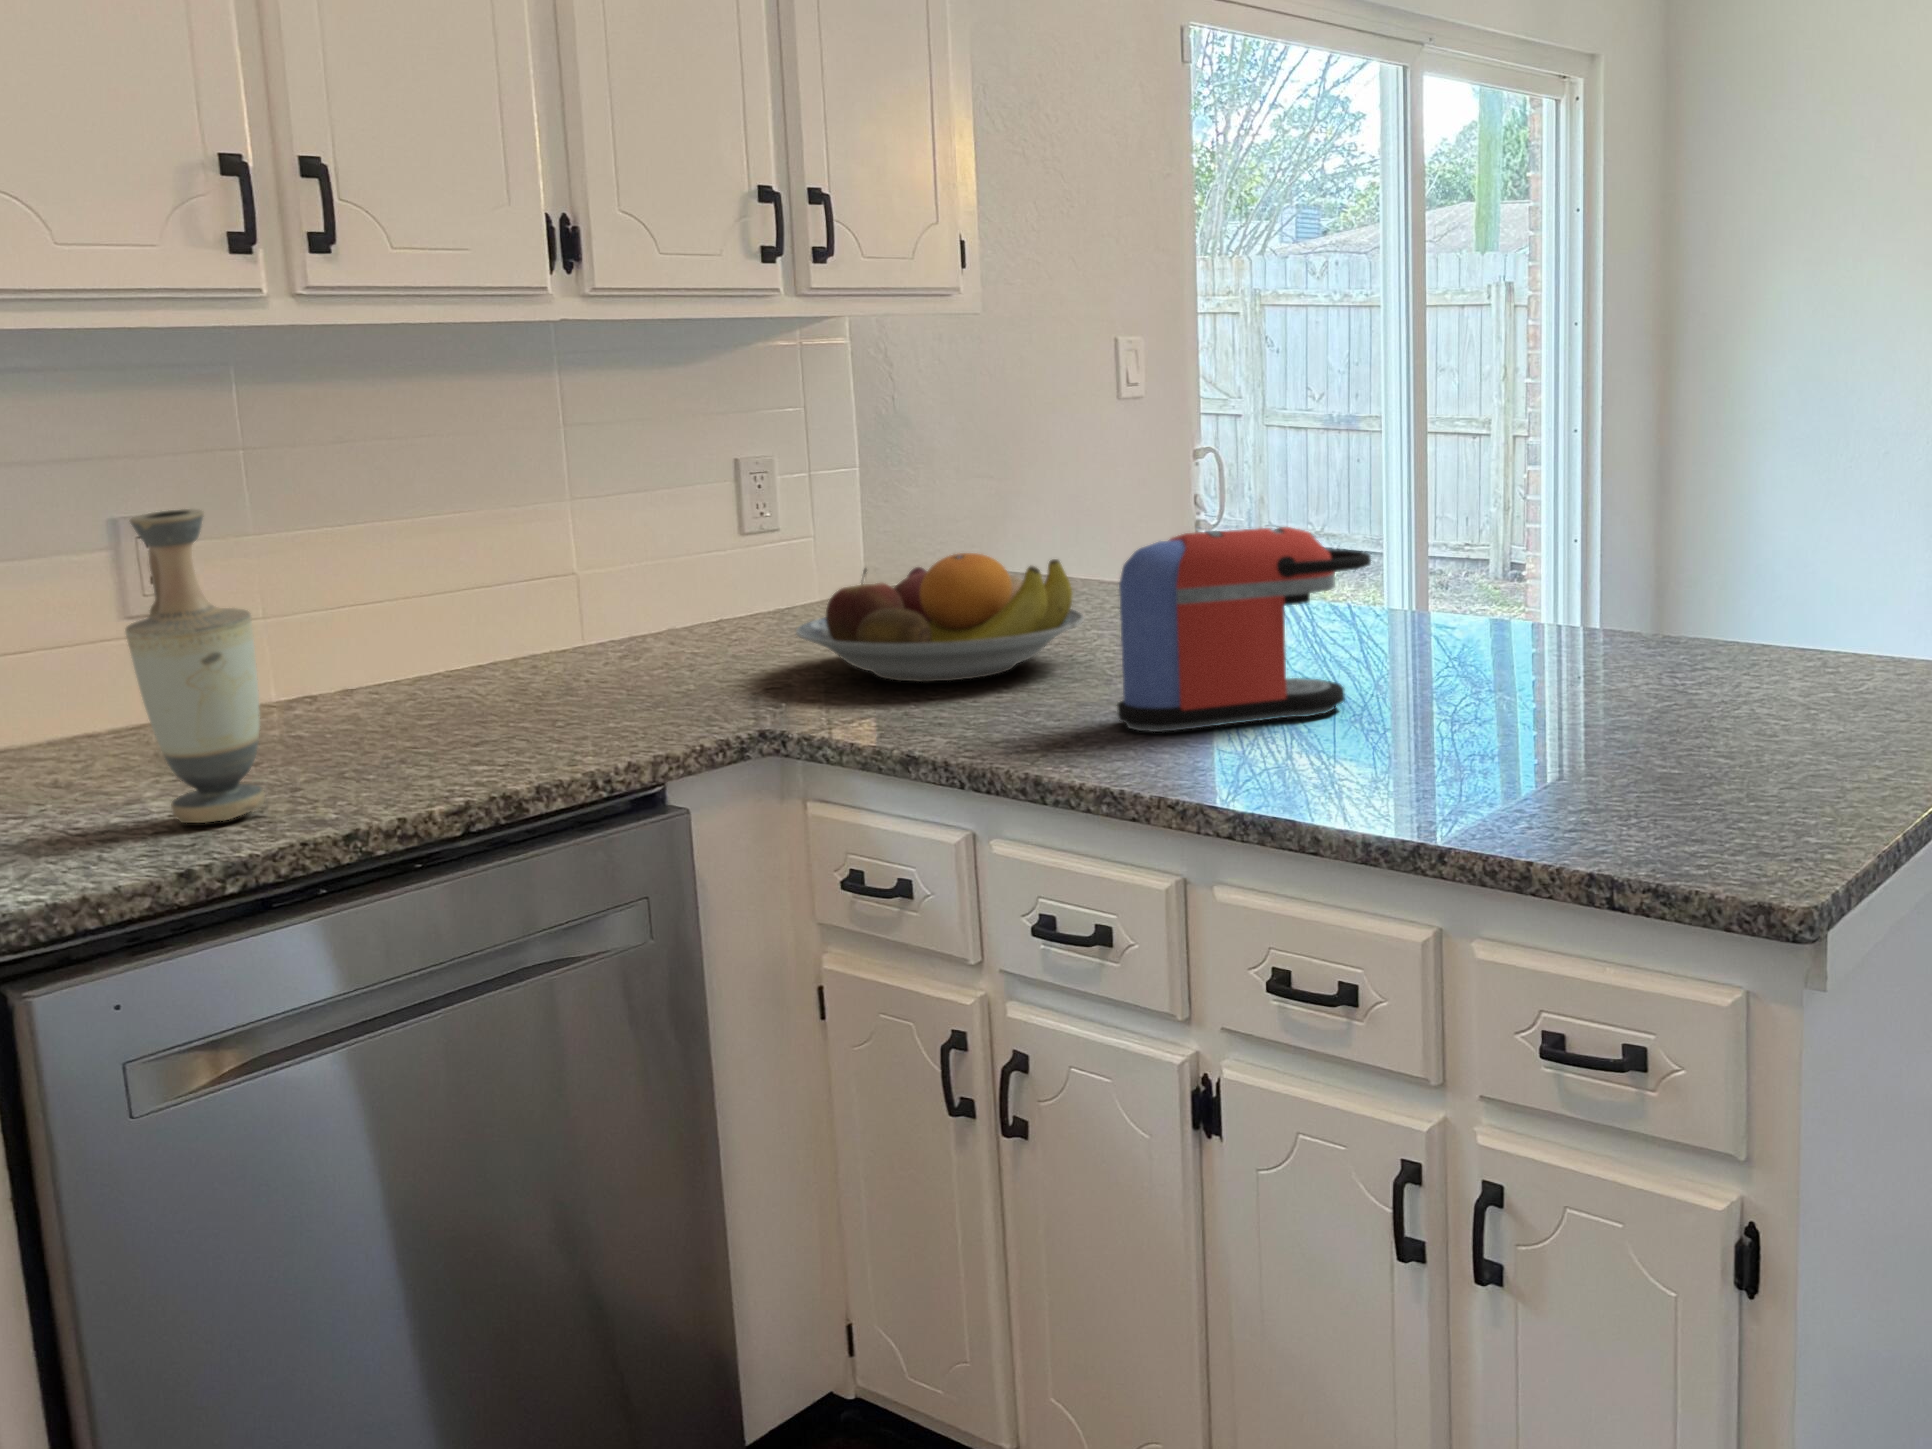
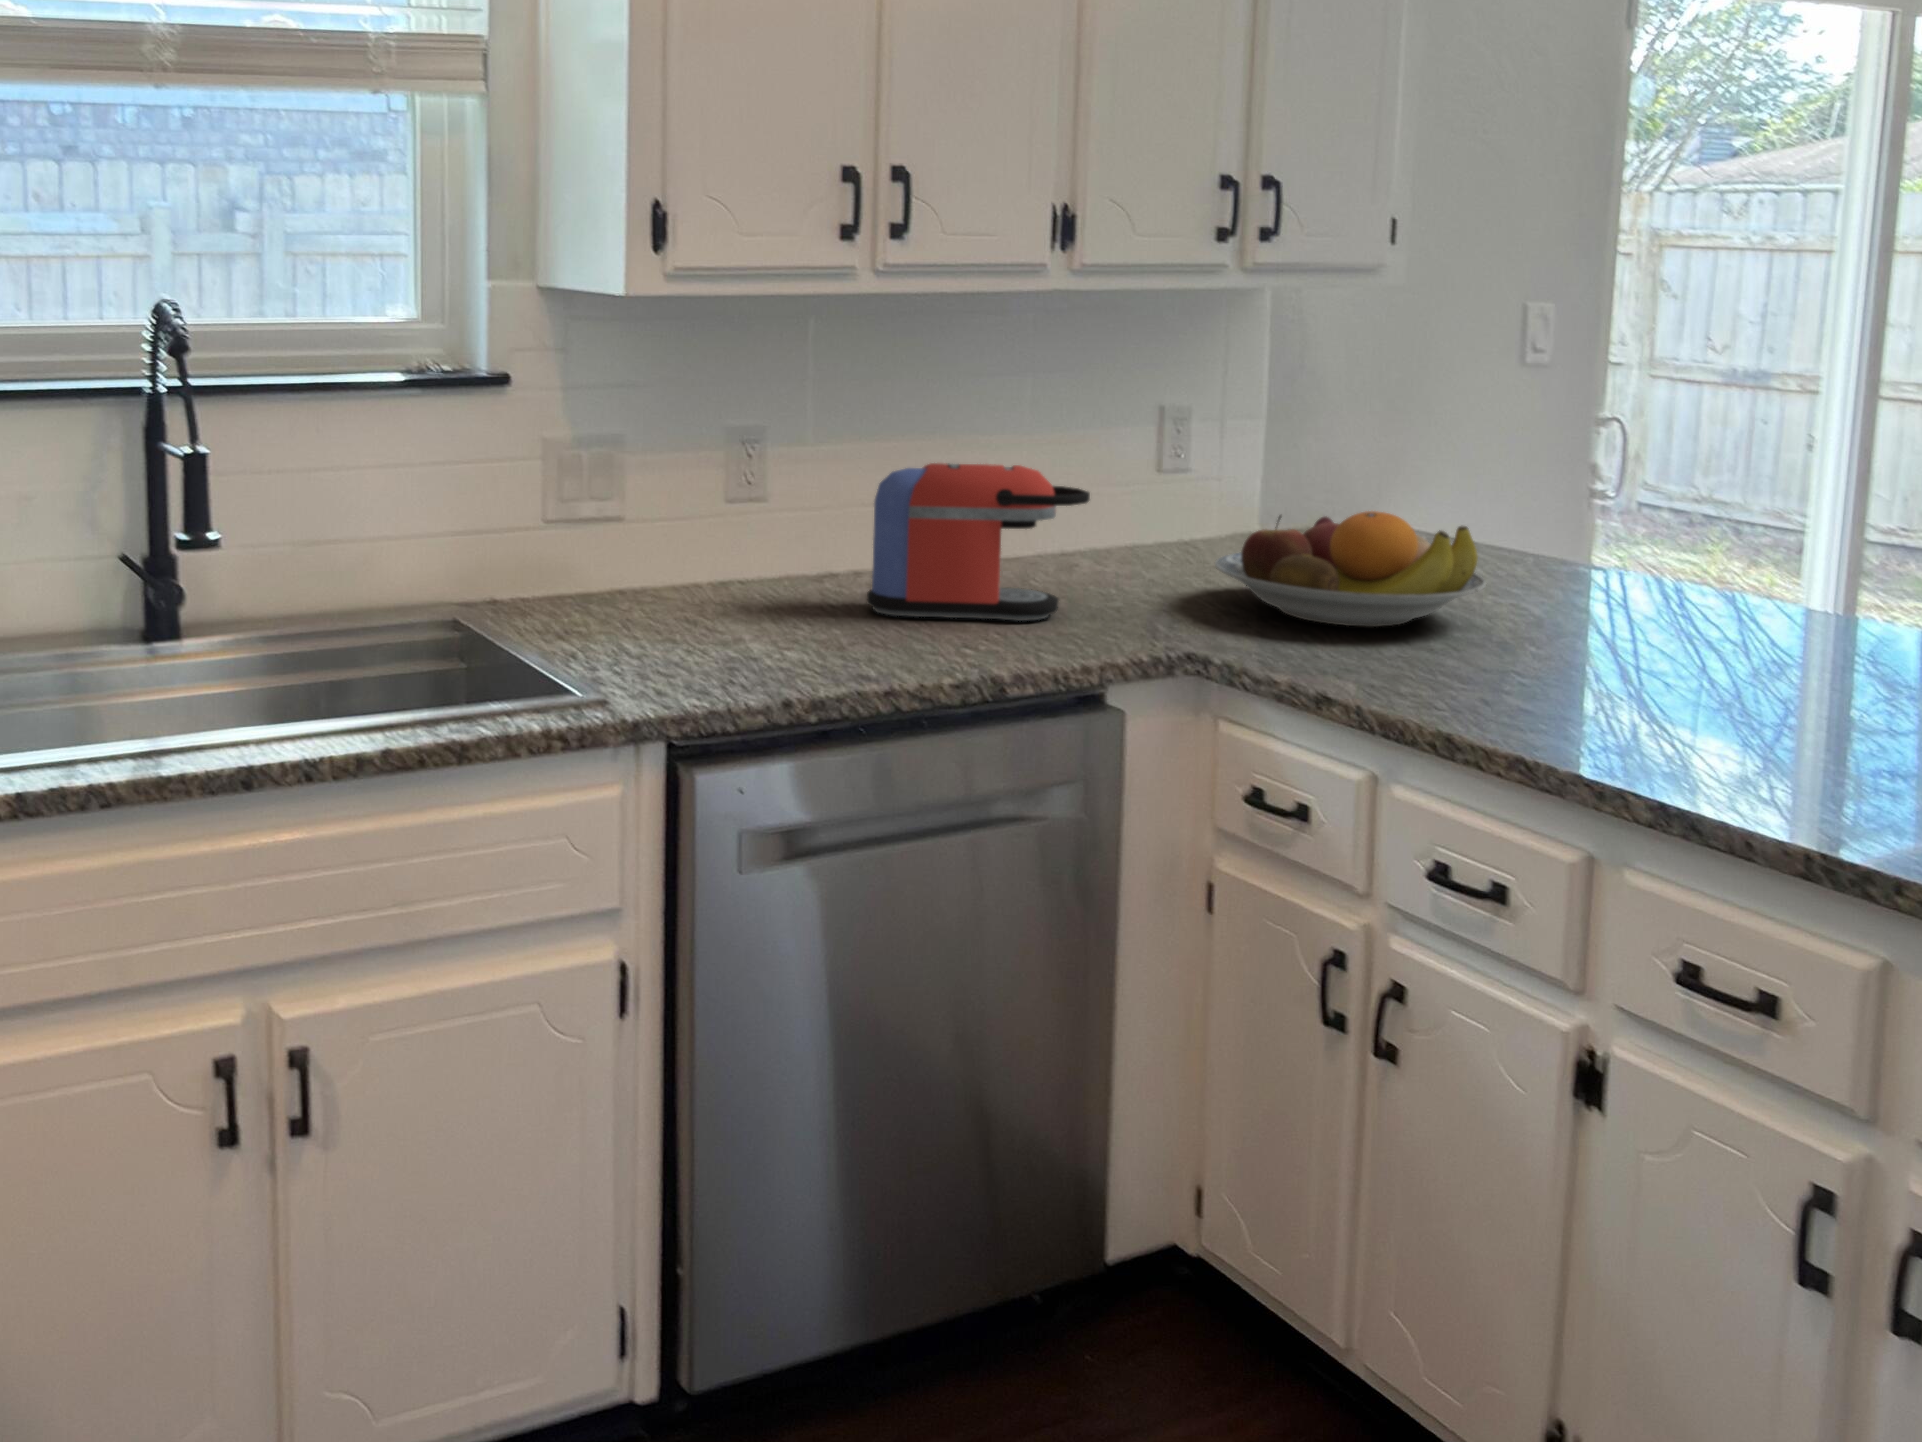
vase: present [125,509,265,823] -> none [761,436,838,667]
coffee maker: present [1117,527,1371,732] -> present [867,463,1090,621]

